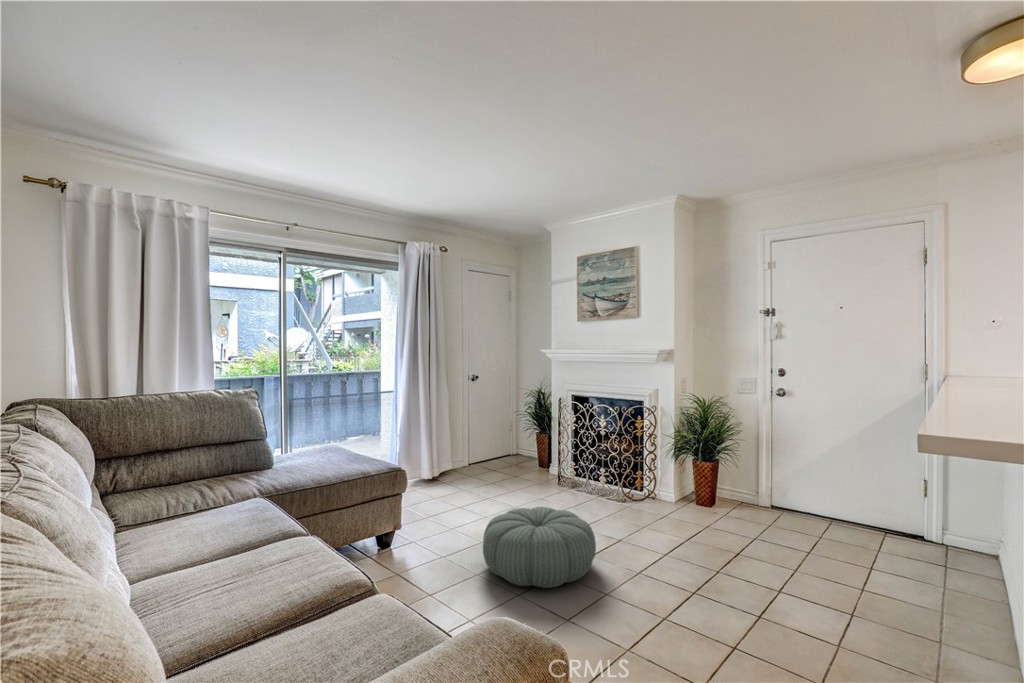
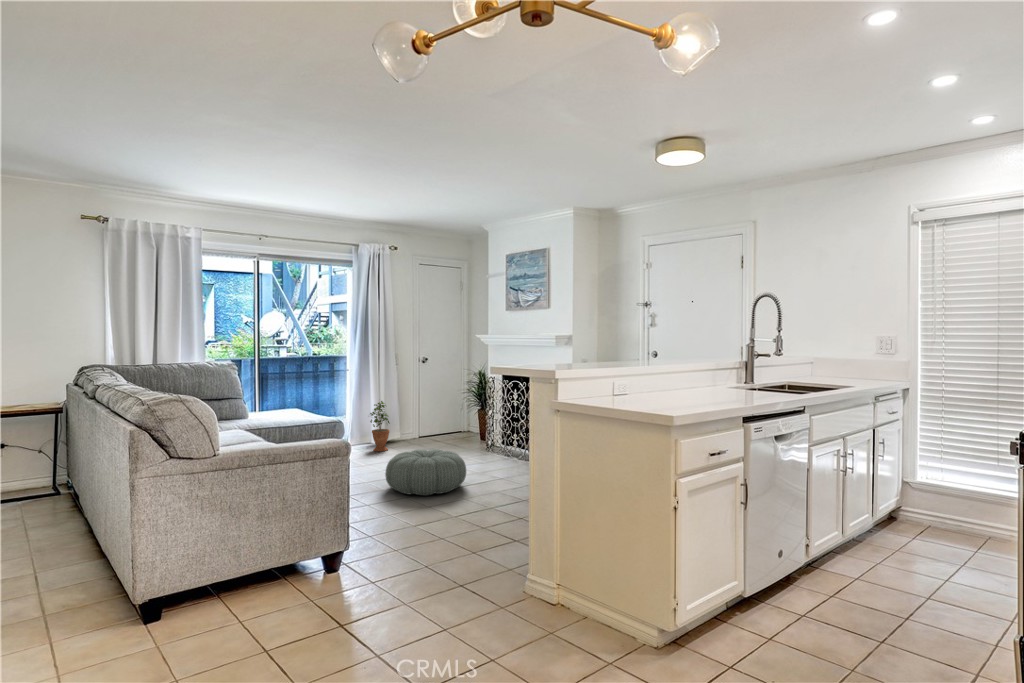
potted plant: none [420,428,446,493] -> present [370,401,390,451]

